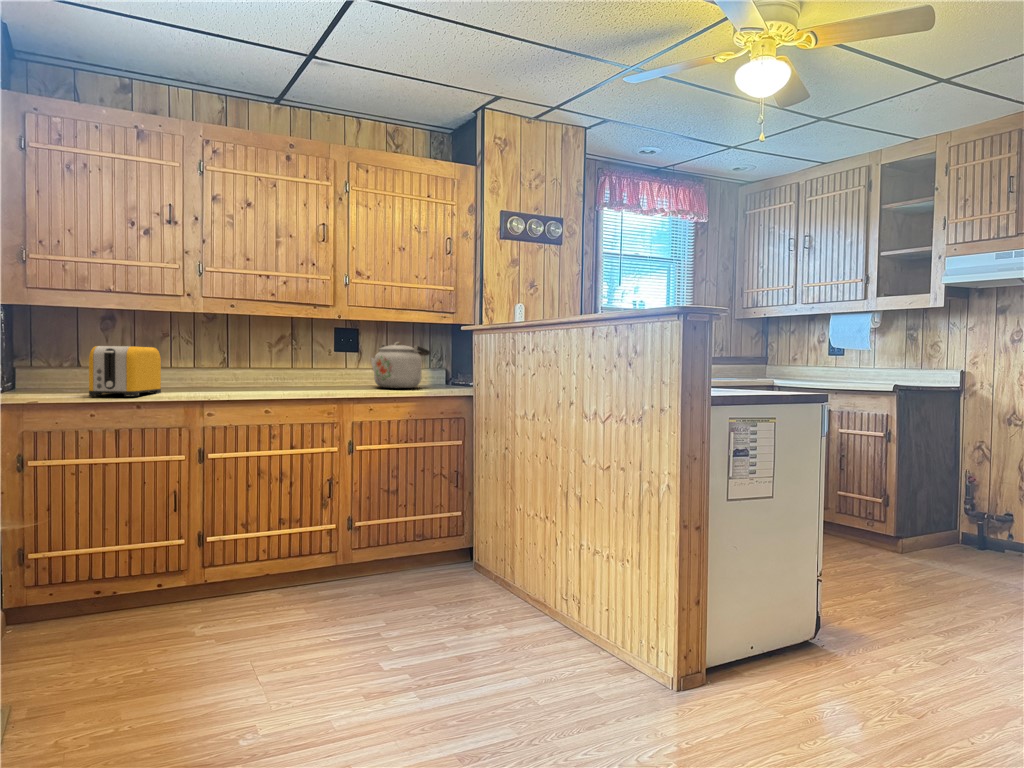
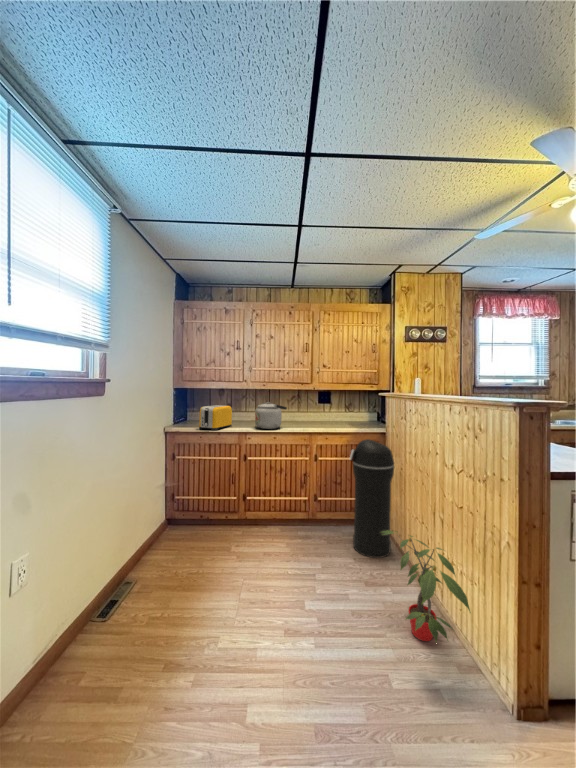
kettle: present [371,342,430,388] -> present [255,402,287,429]
trash can: none [419,401,495,599] -> present [350,439,394,558]
potted plant: none [492,520,629,661] -> present [381,530,471,641]

